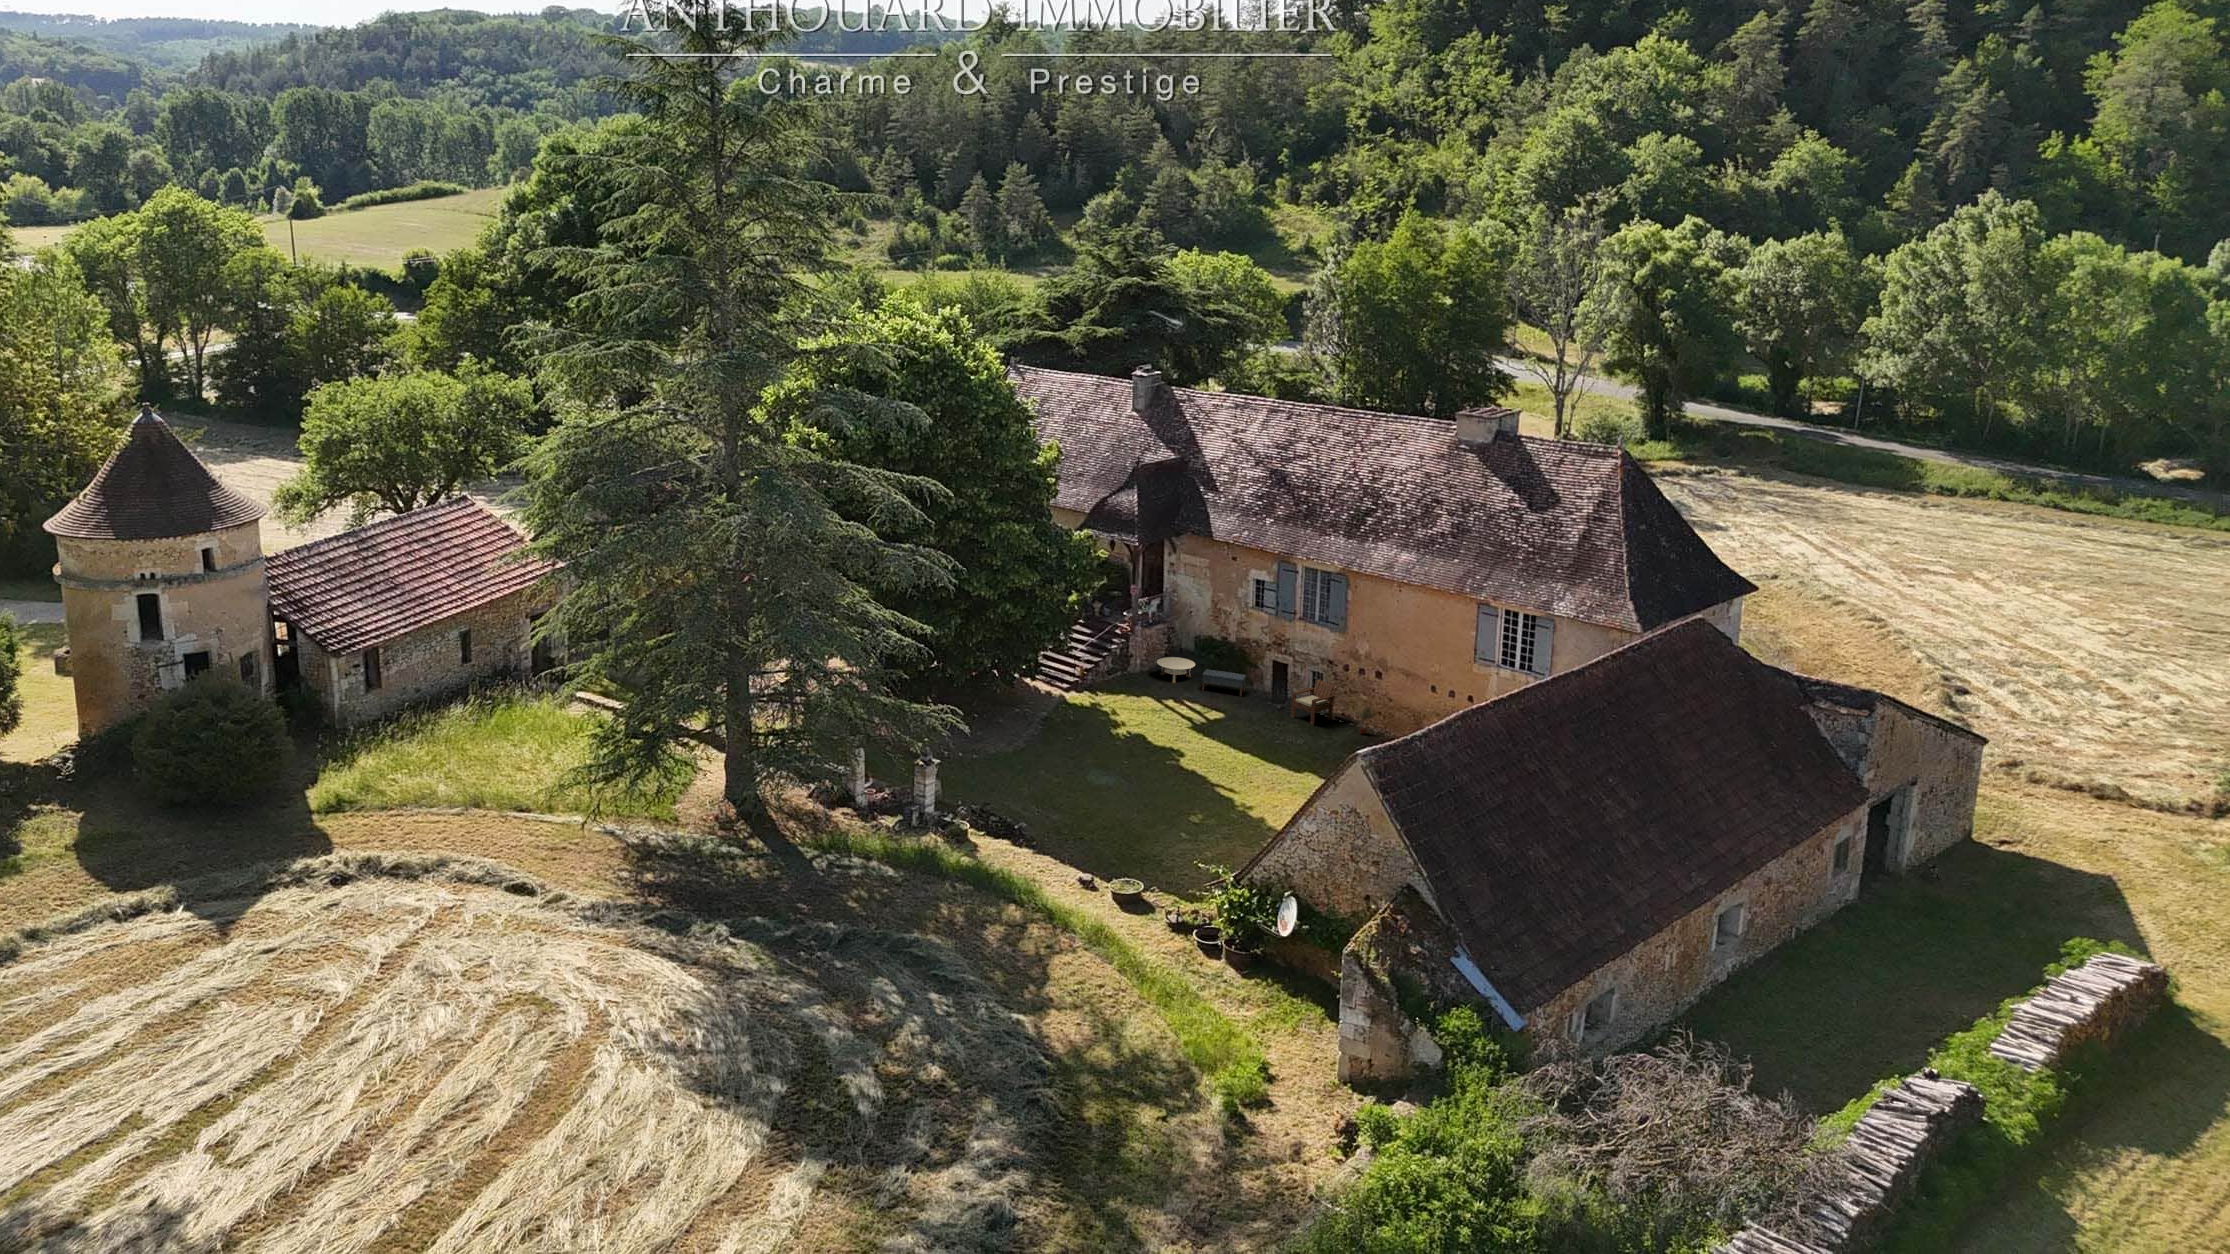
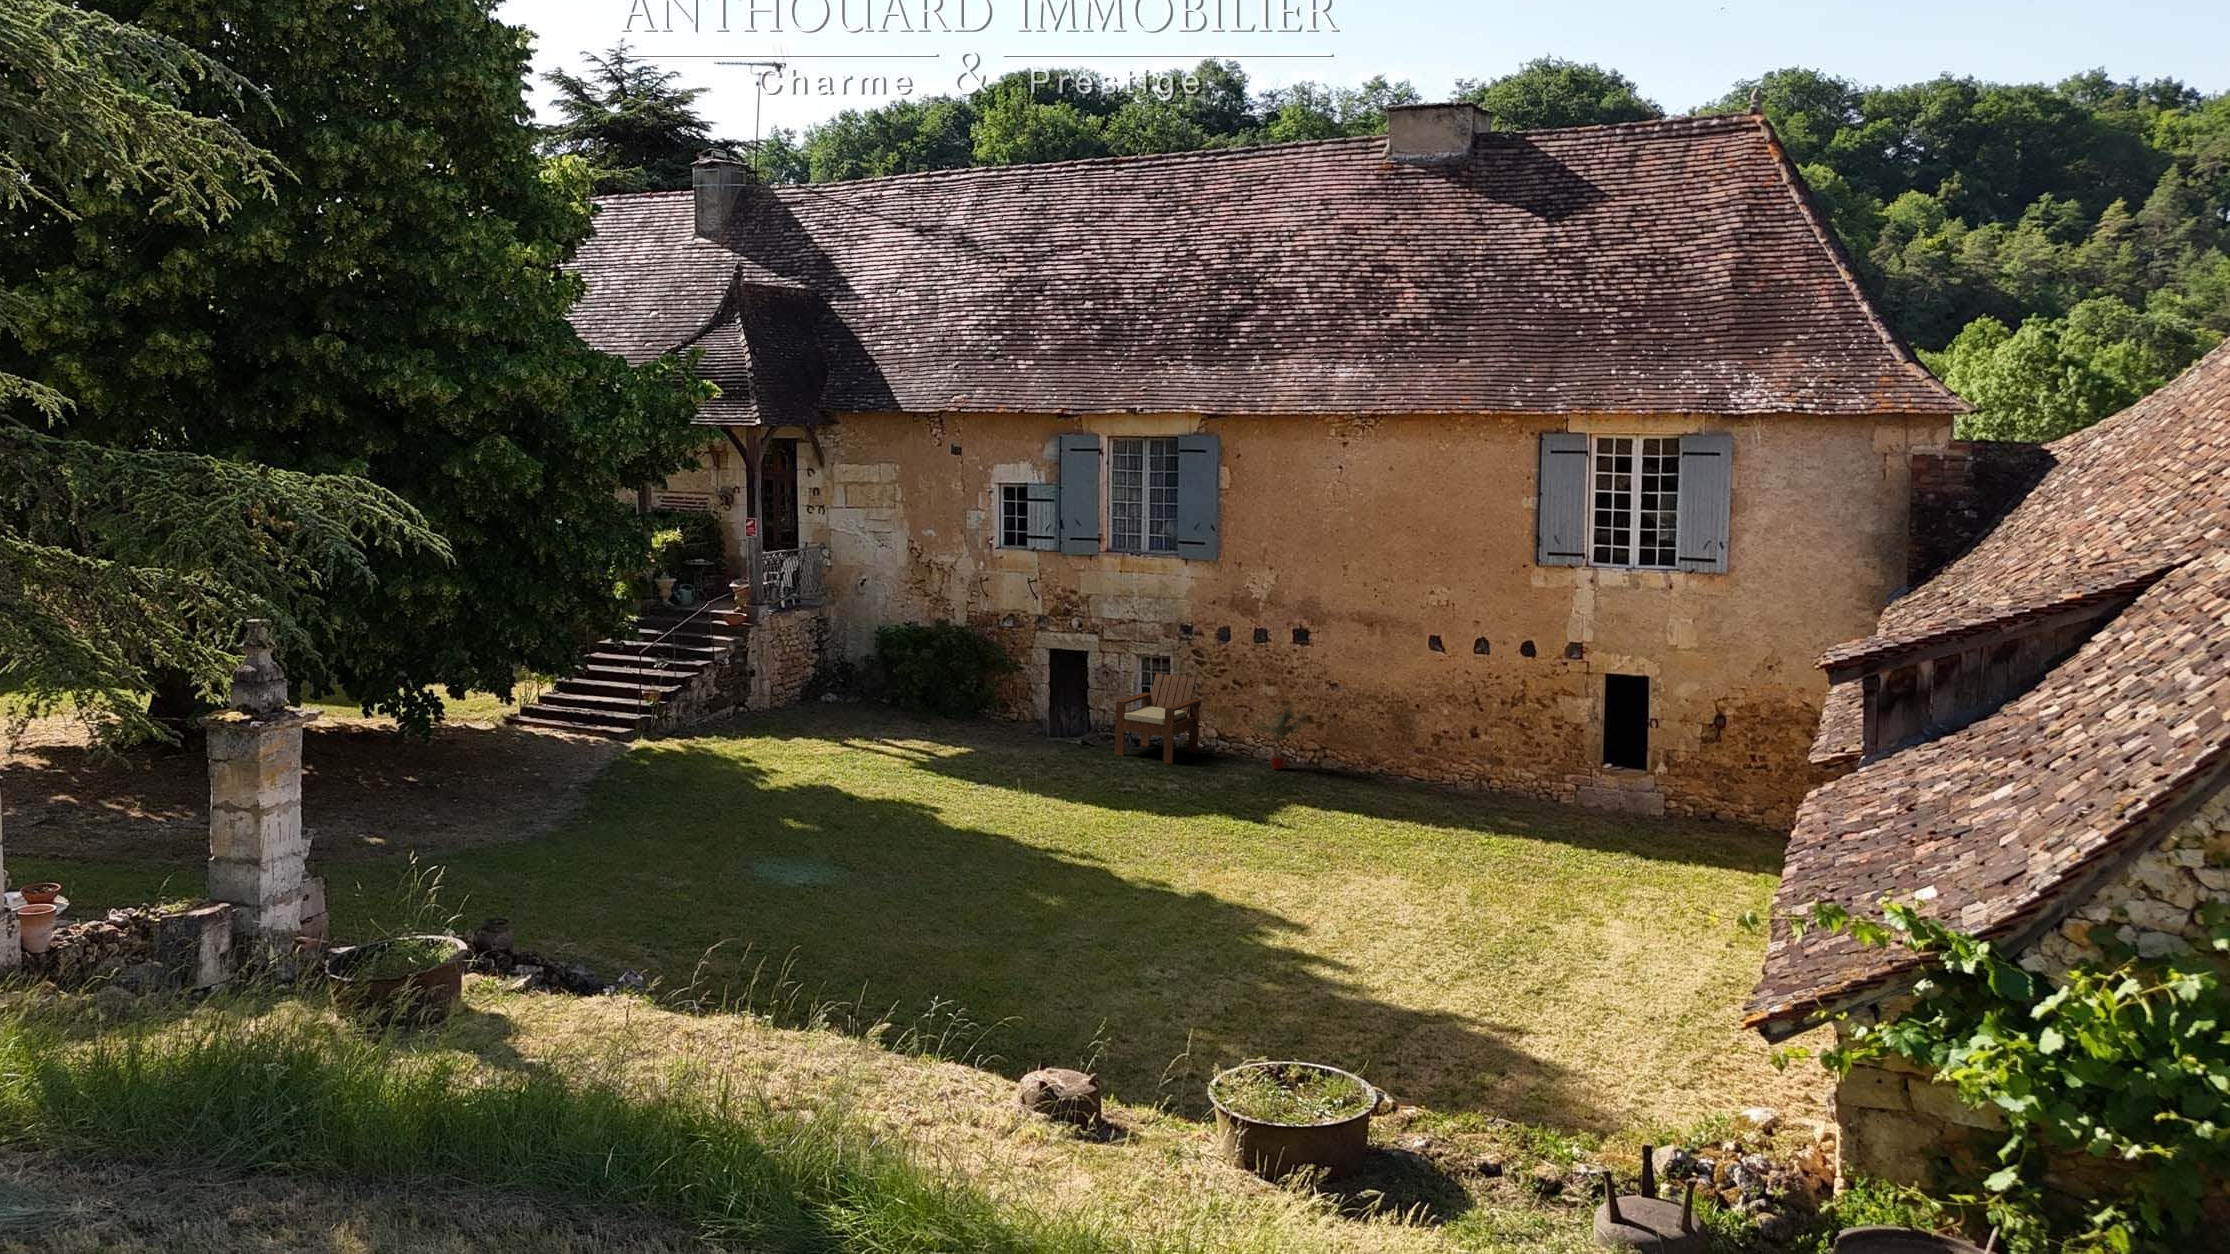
round table: present [1157,657,1195,683] -> none [804,677,884,724]
bench: present [1202,669,1246,697] -> none [909,686,997,733]

